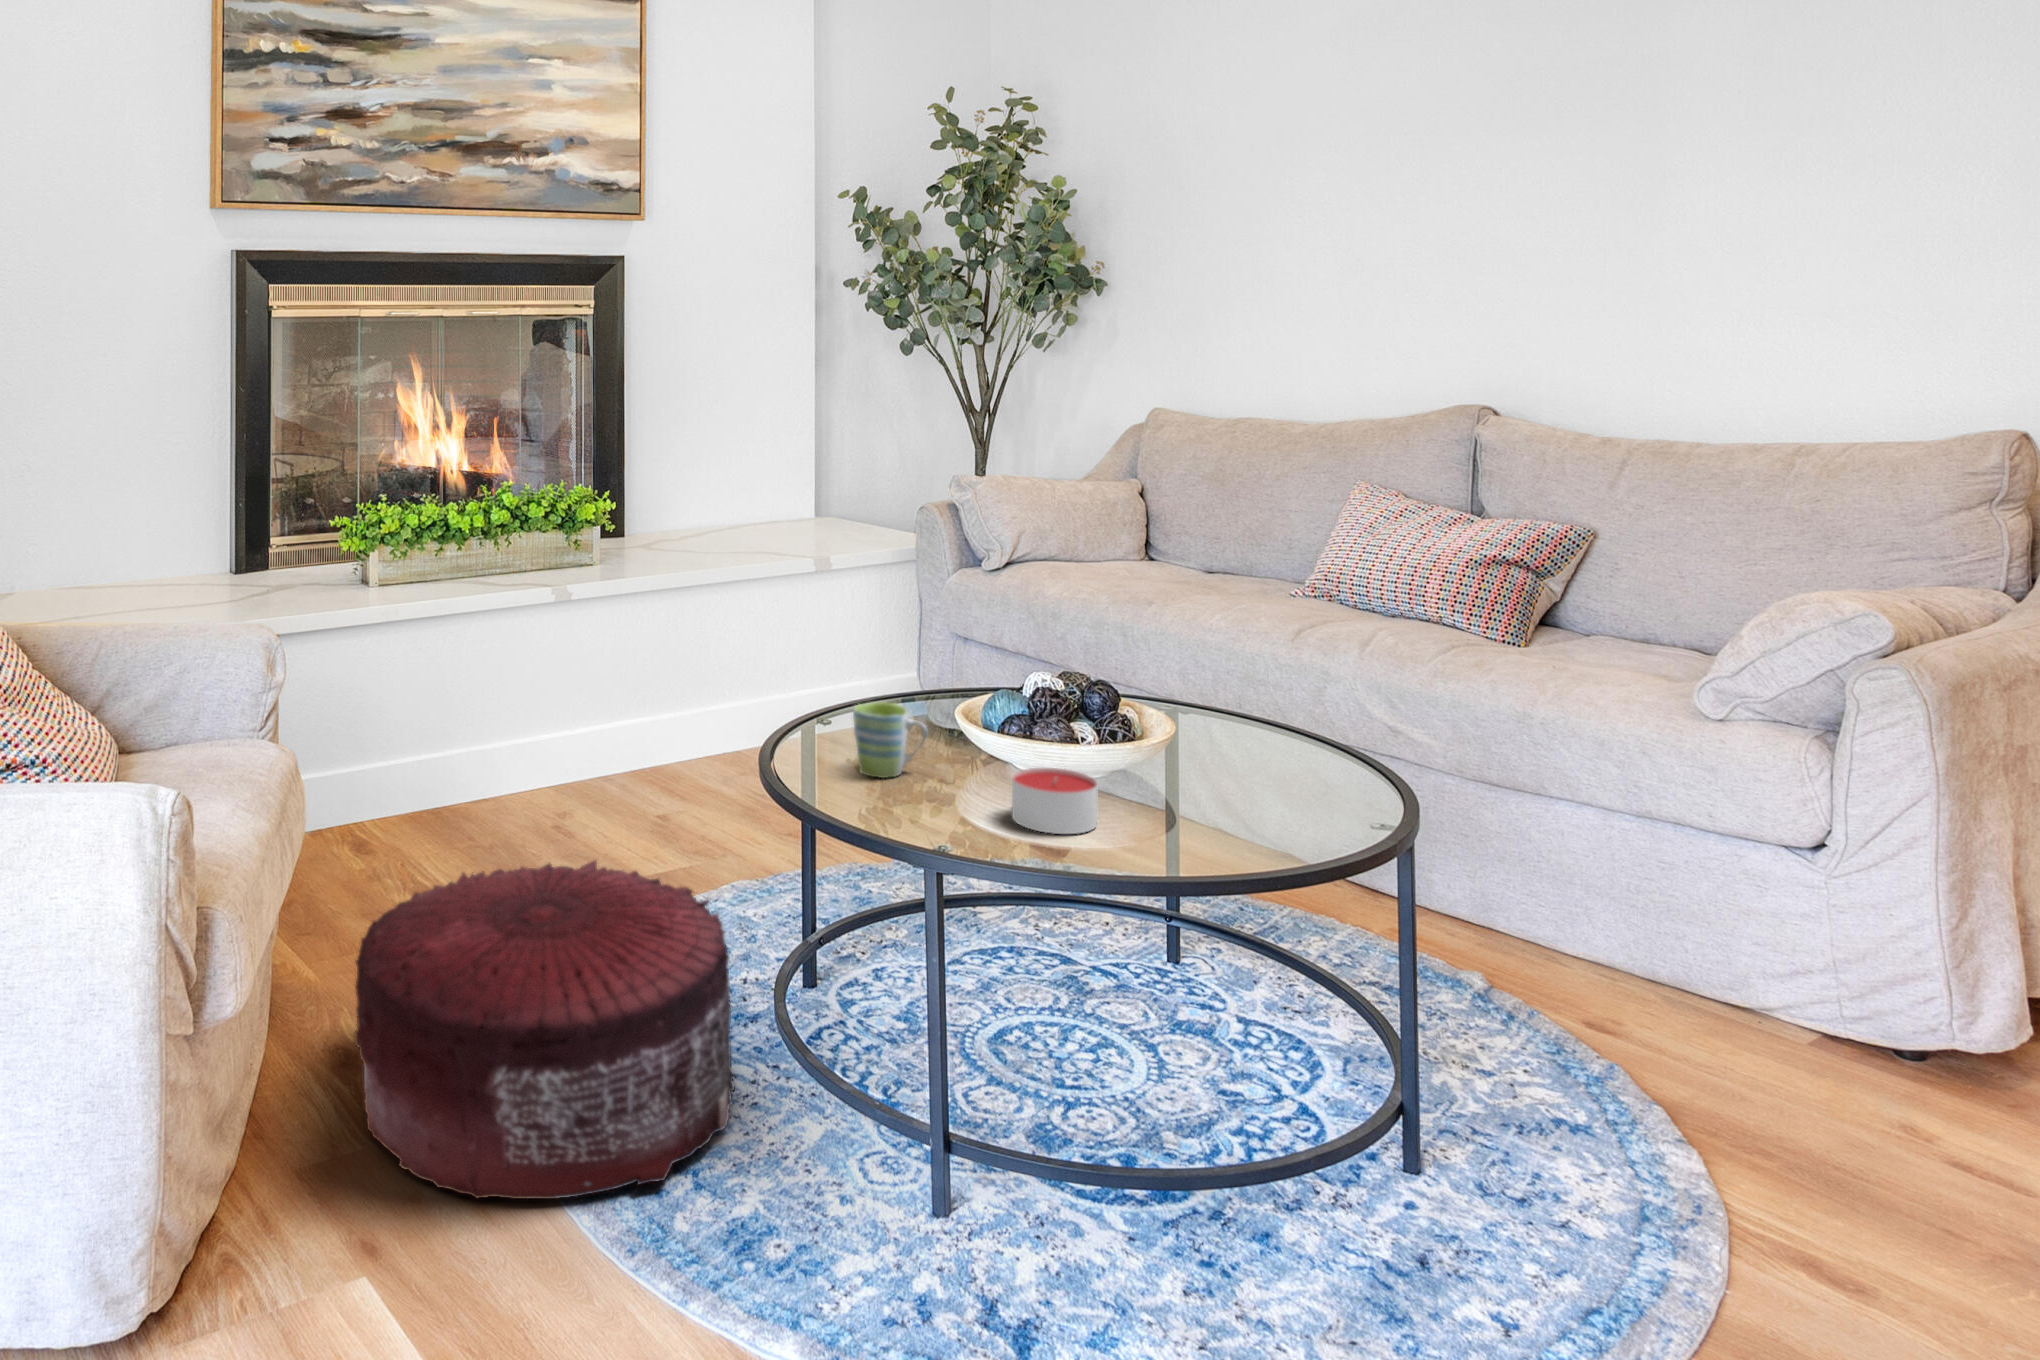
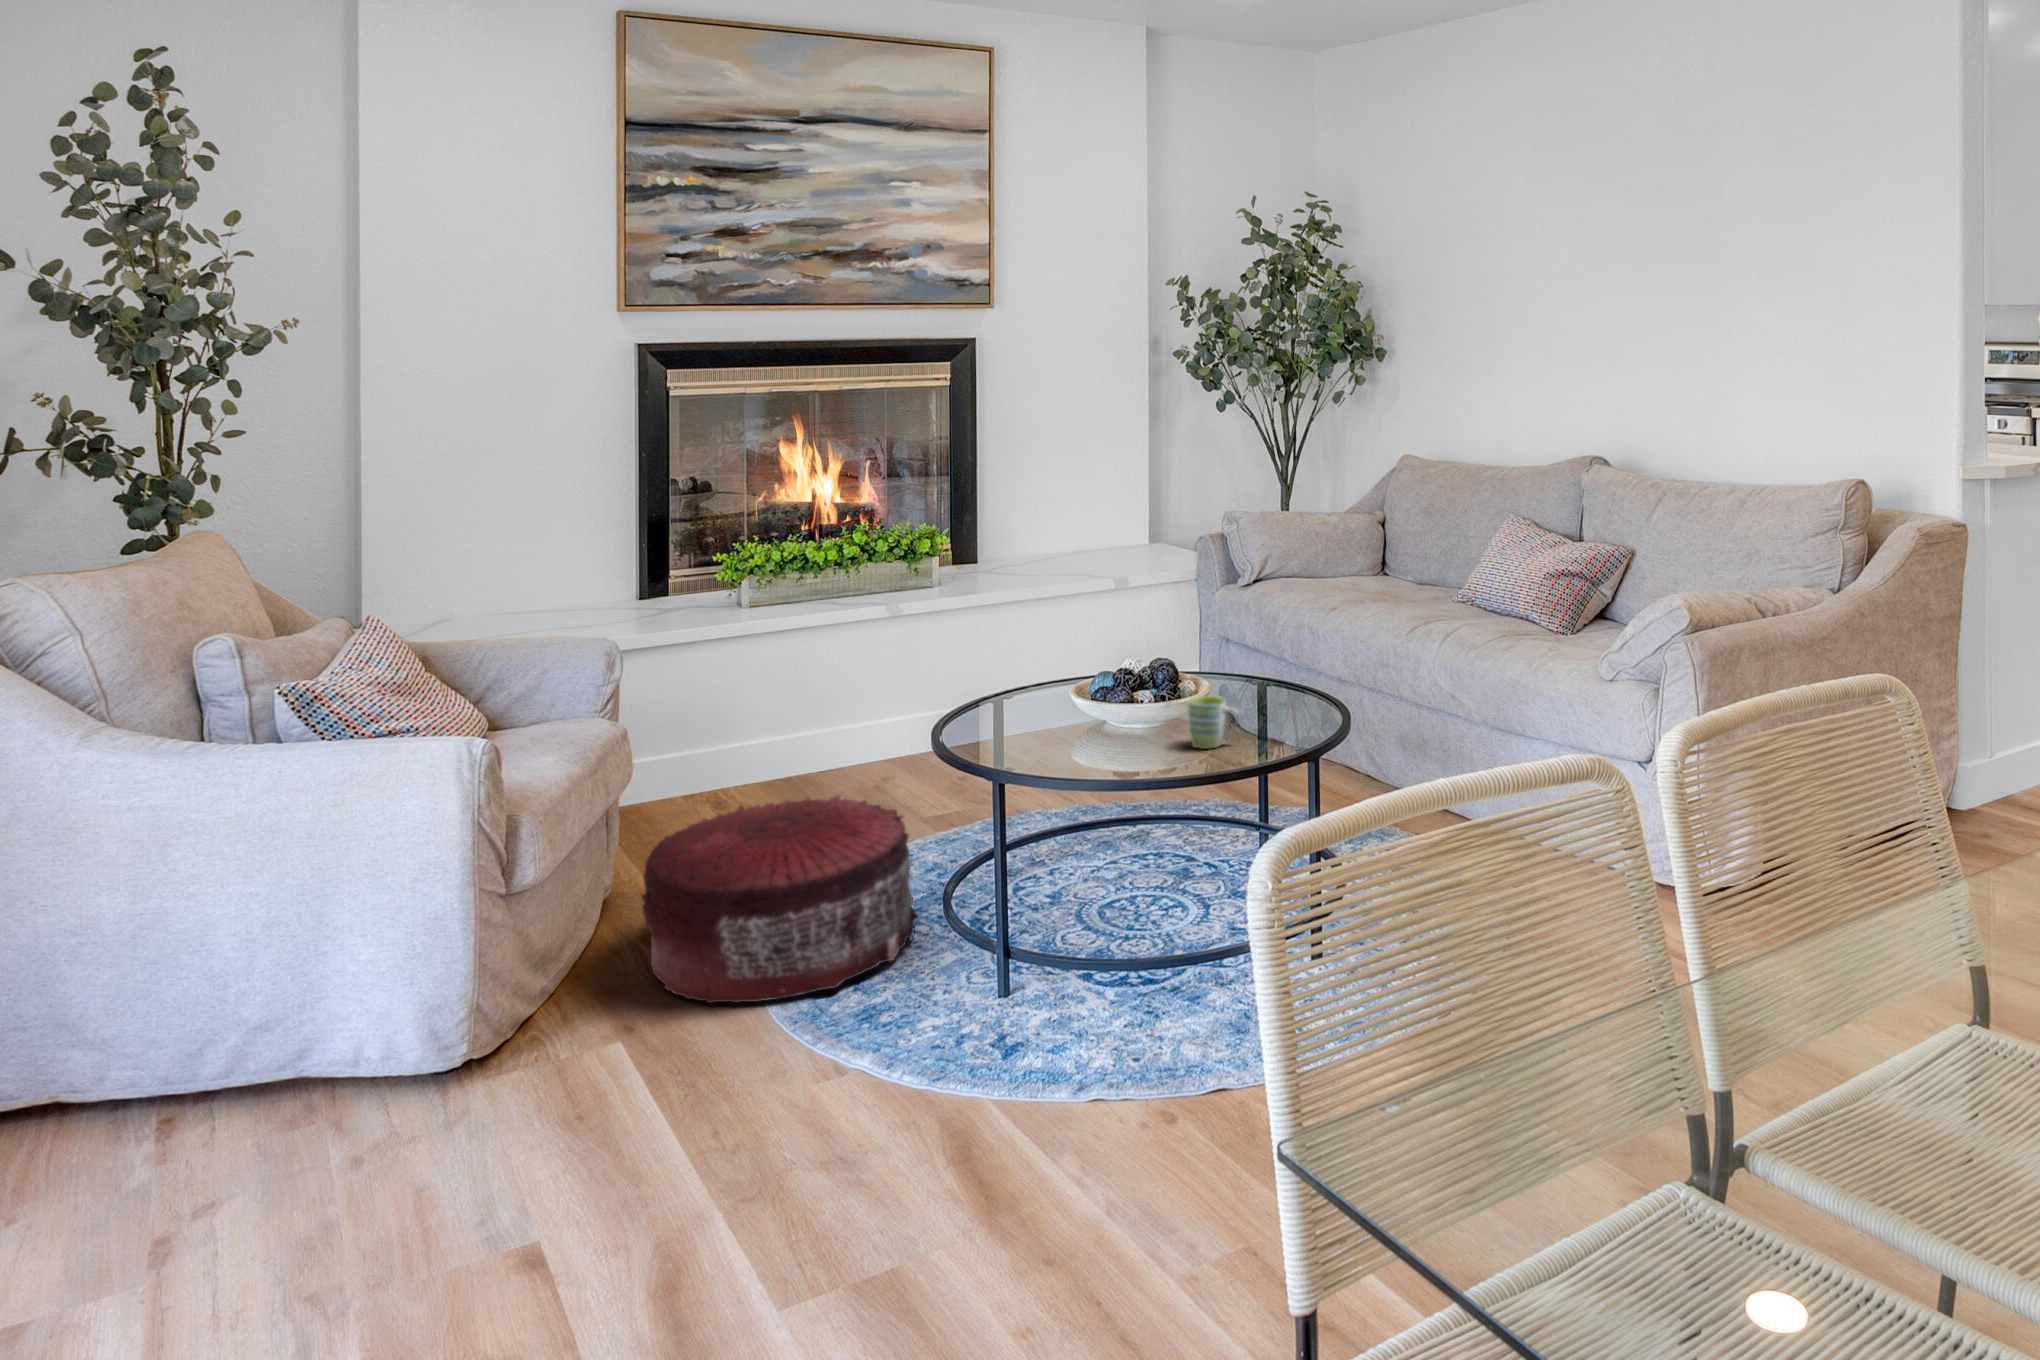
mug: present [853,702,927,778] -> present [1187,696,1240,749]
candle: present [1012,768,1098,834] -> none [1081,718,1135,759]

